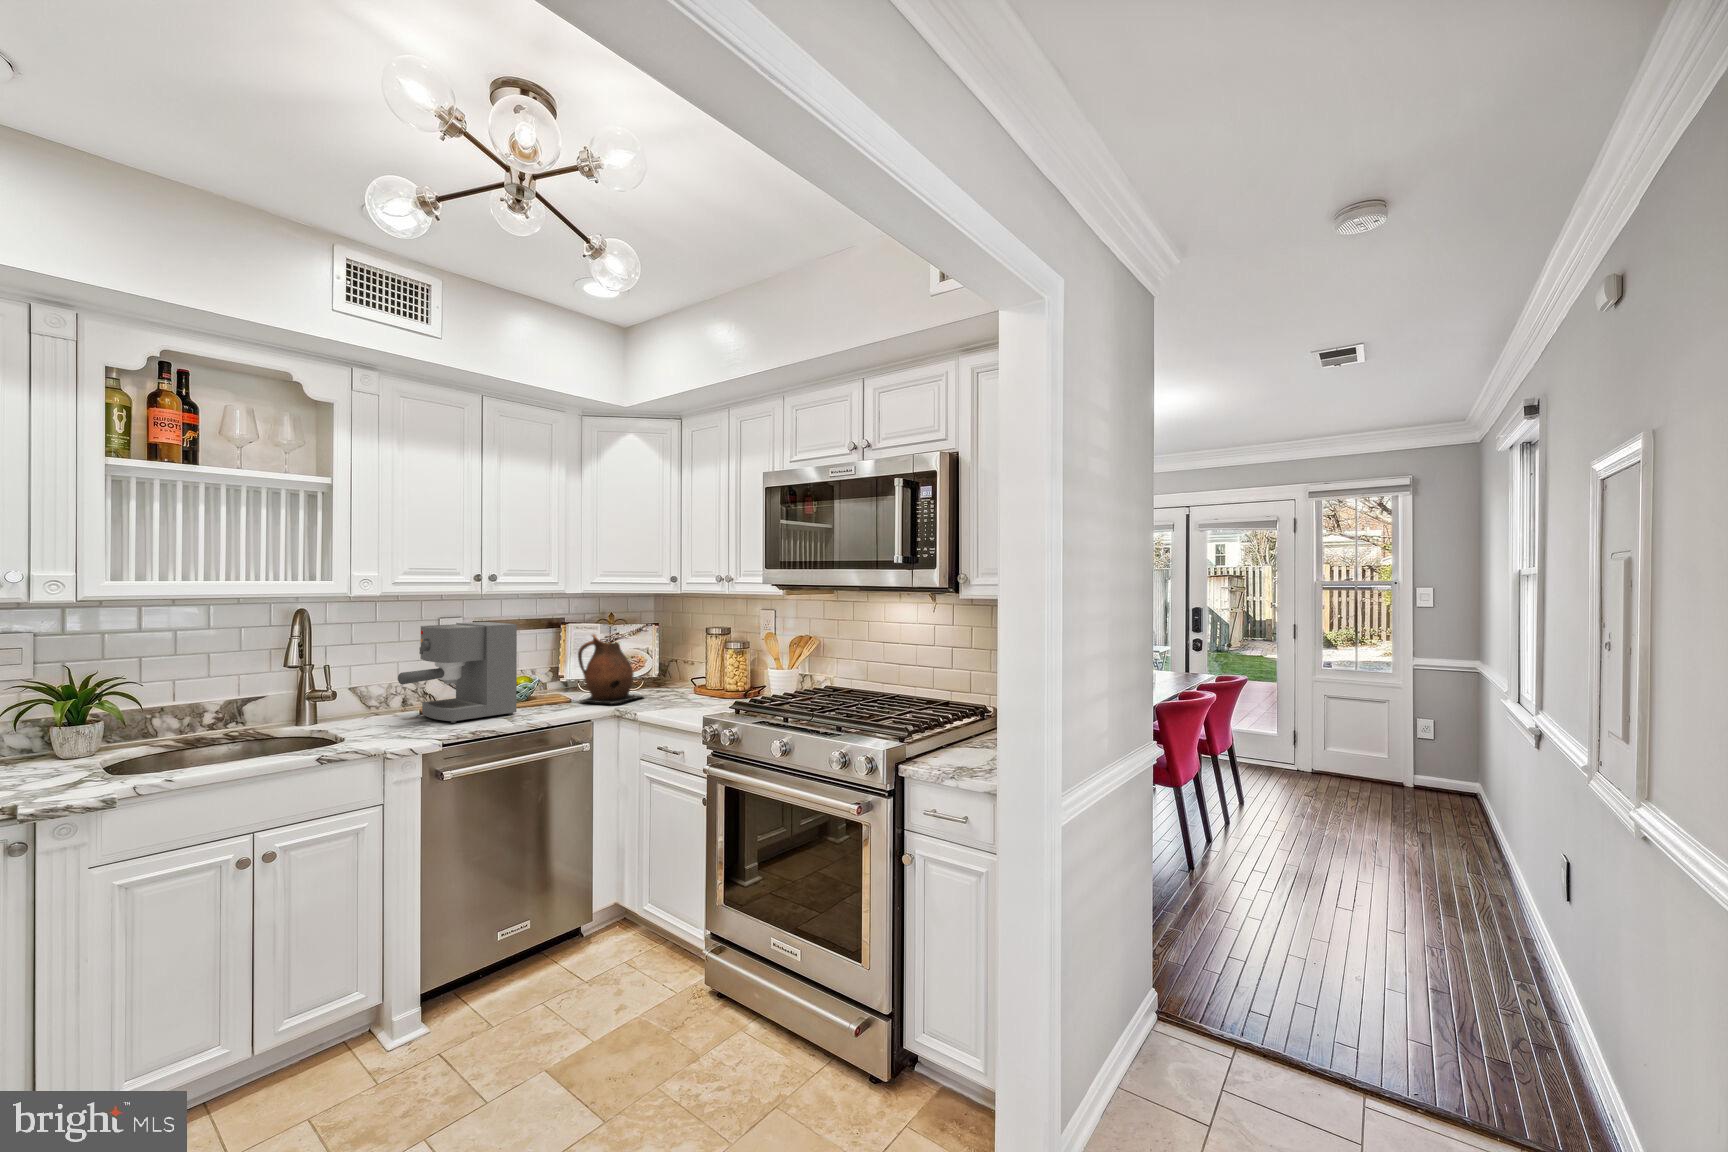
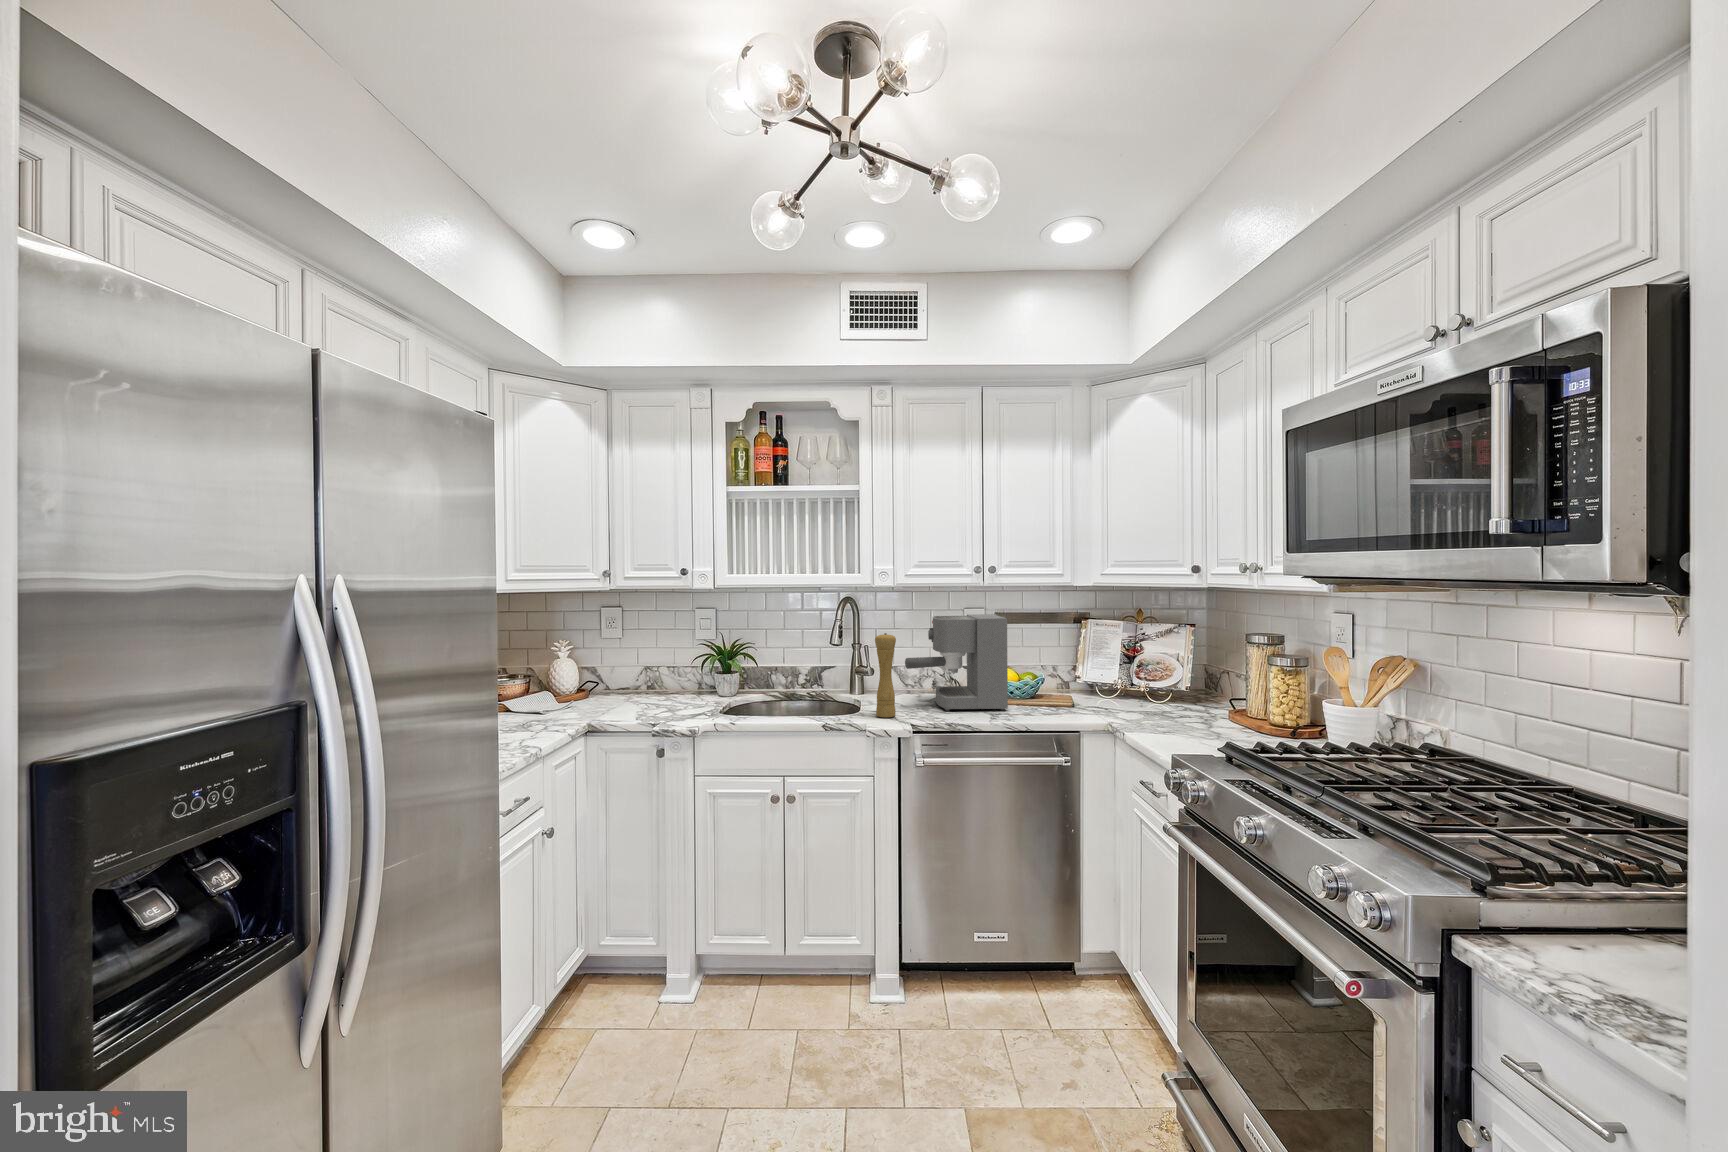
ceramic pitcher: present [578,635,643,704] -> none [1079,633,1158,716]
pepper mill: none [376,646,403,739] -> present [875,633,896,717]

